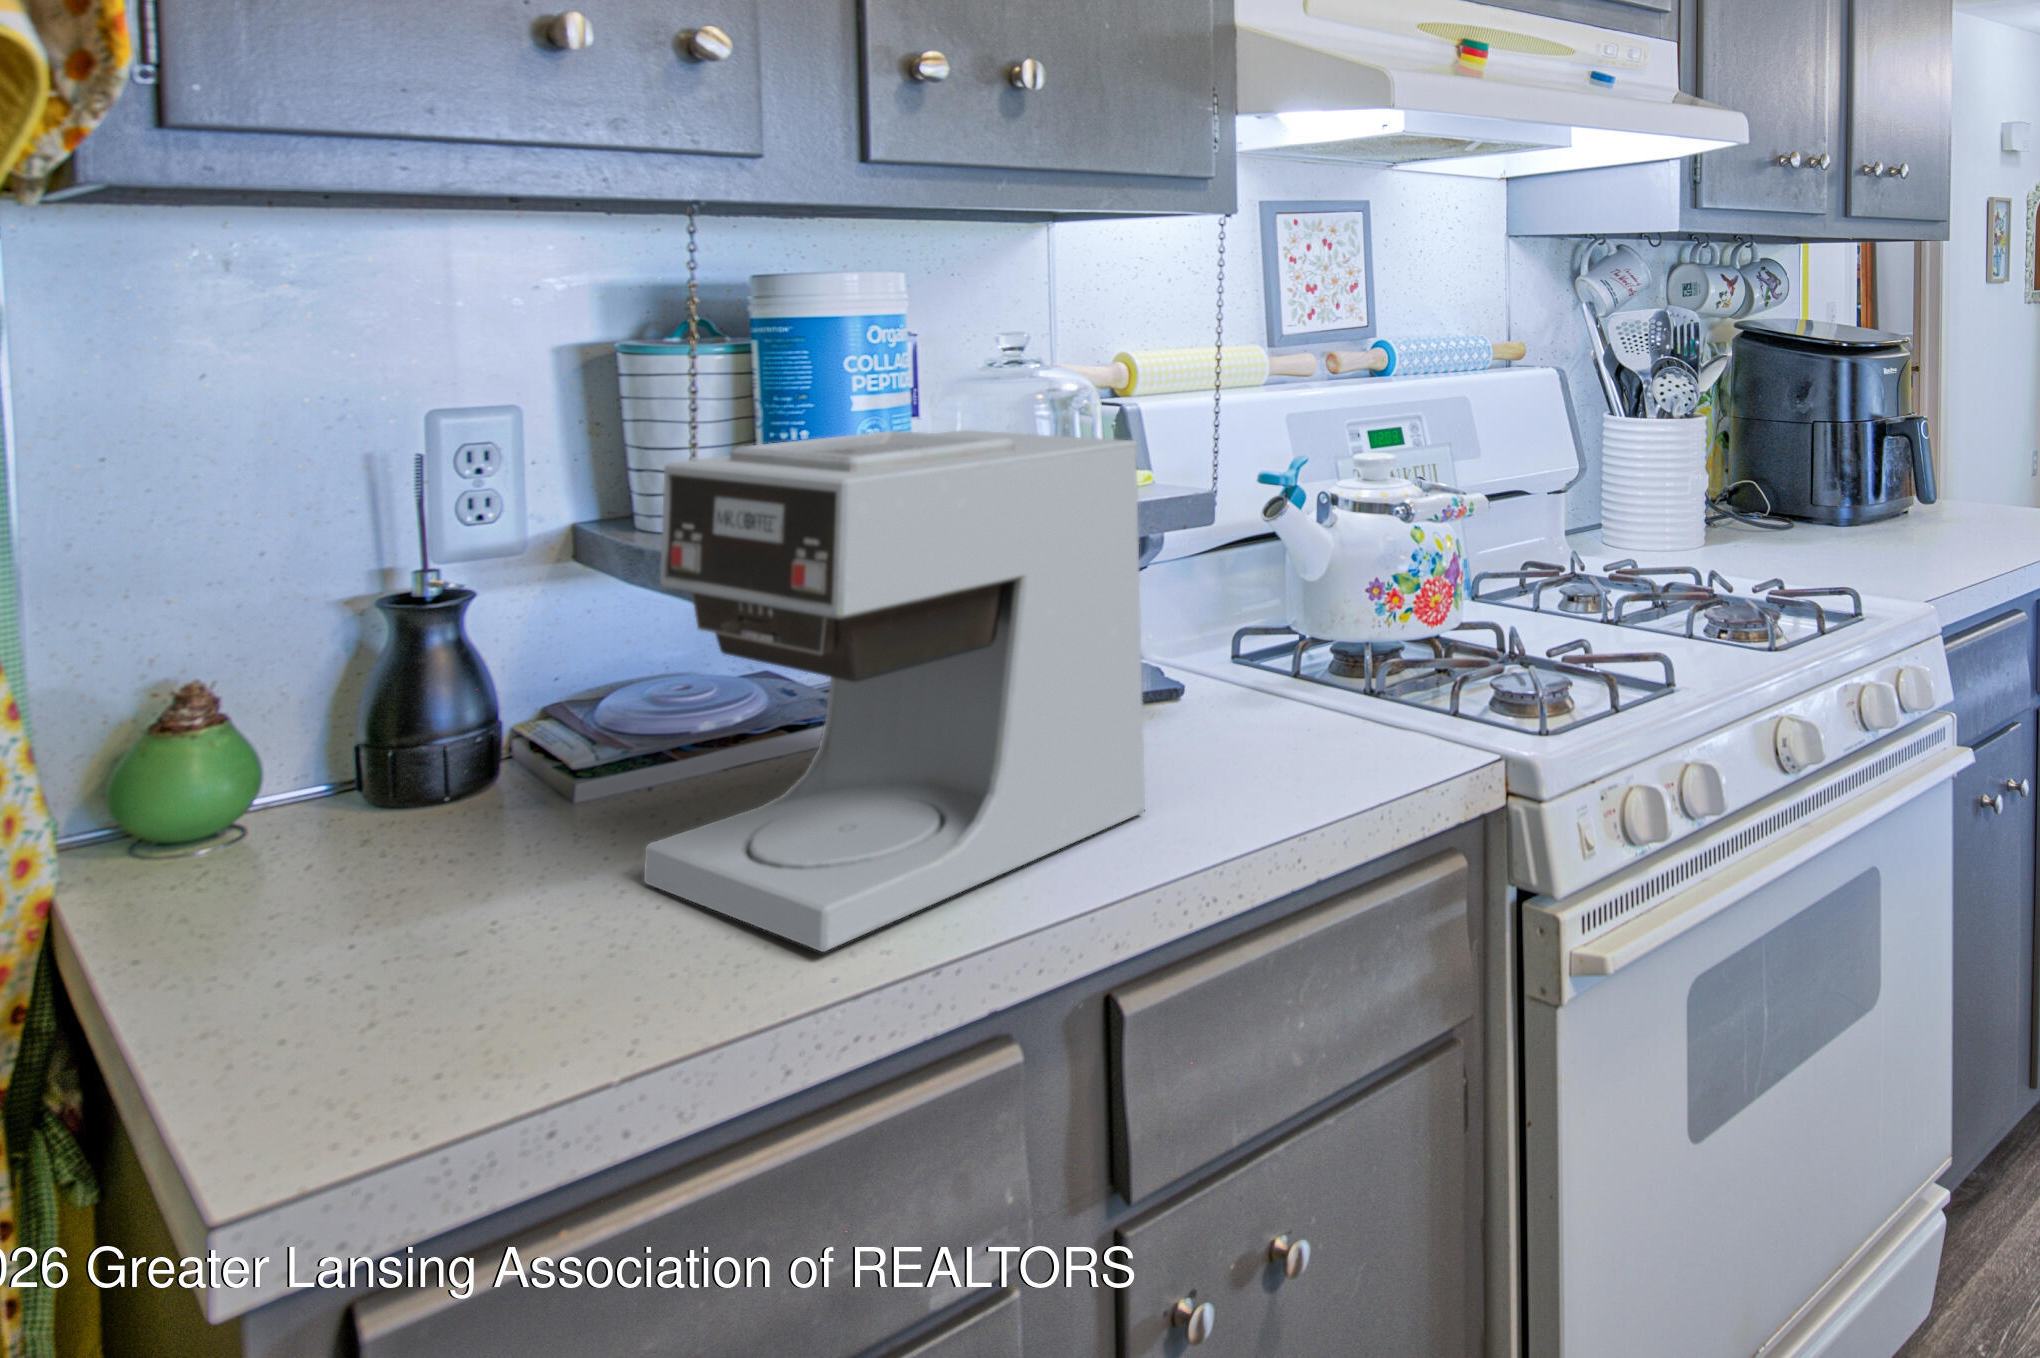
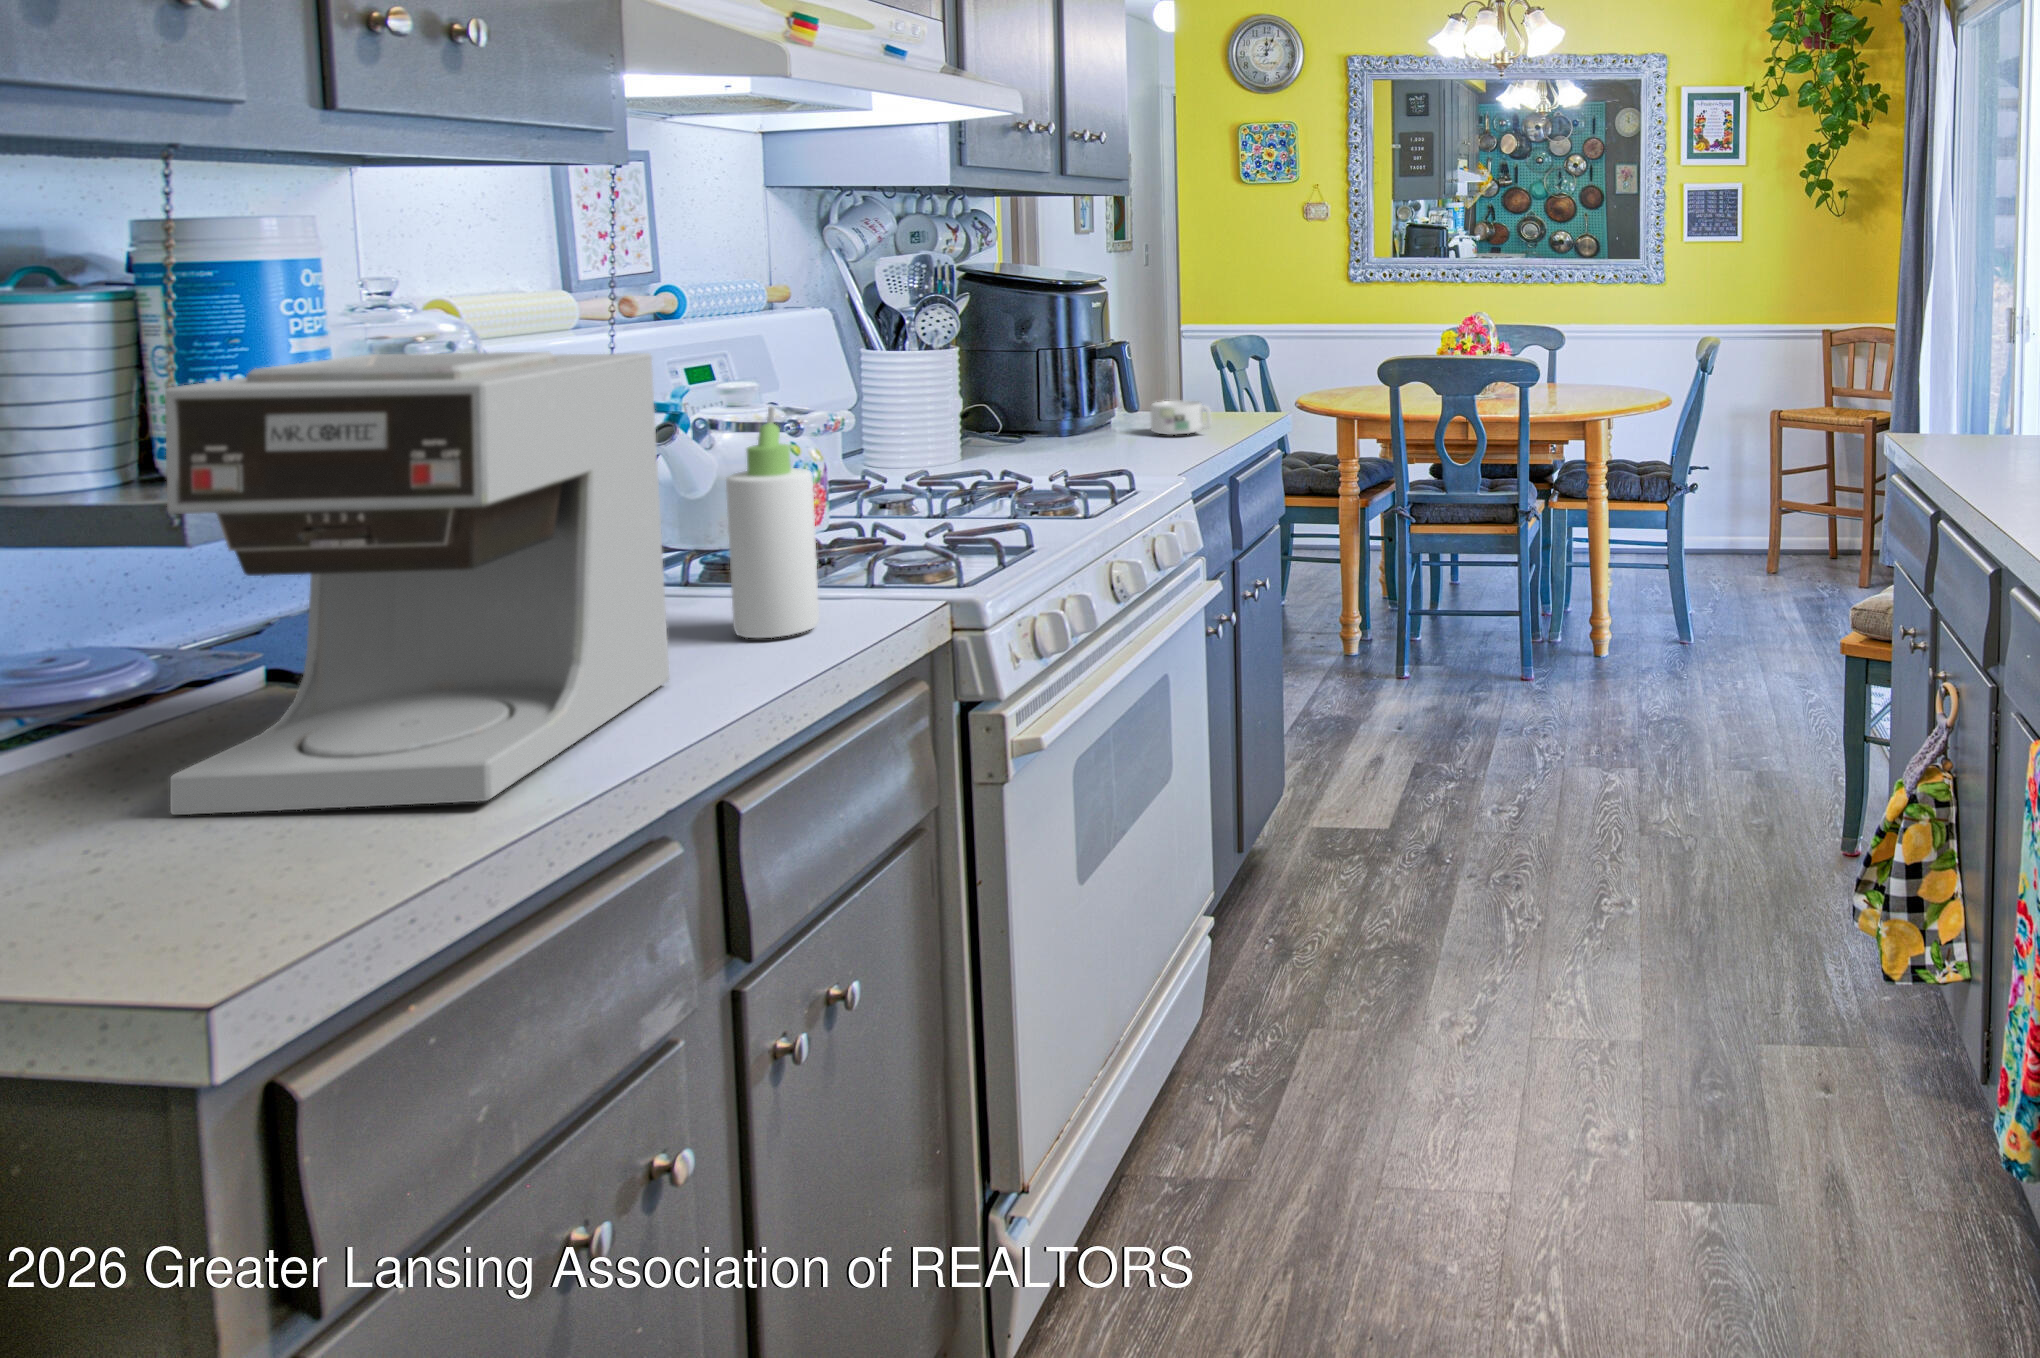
mug: none [1937,494,2014,537] -> present [1150,400,1212,435]
bottle: none [1262,499,1354,771] -> present [726,407,819,638]

